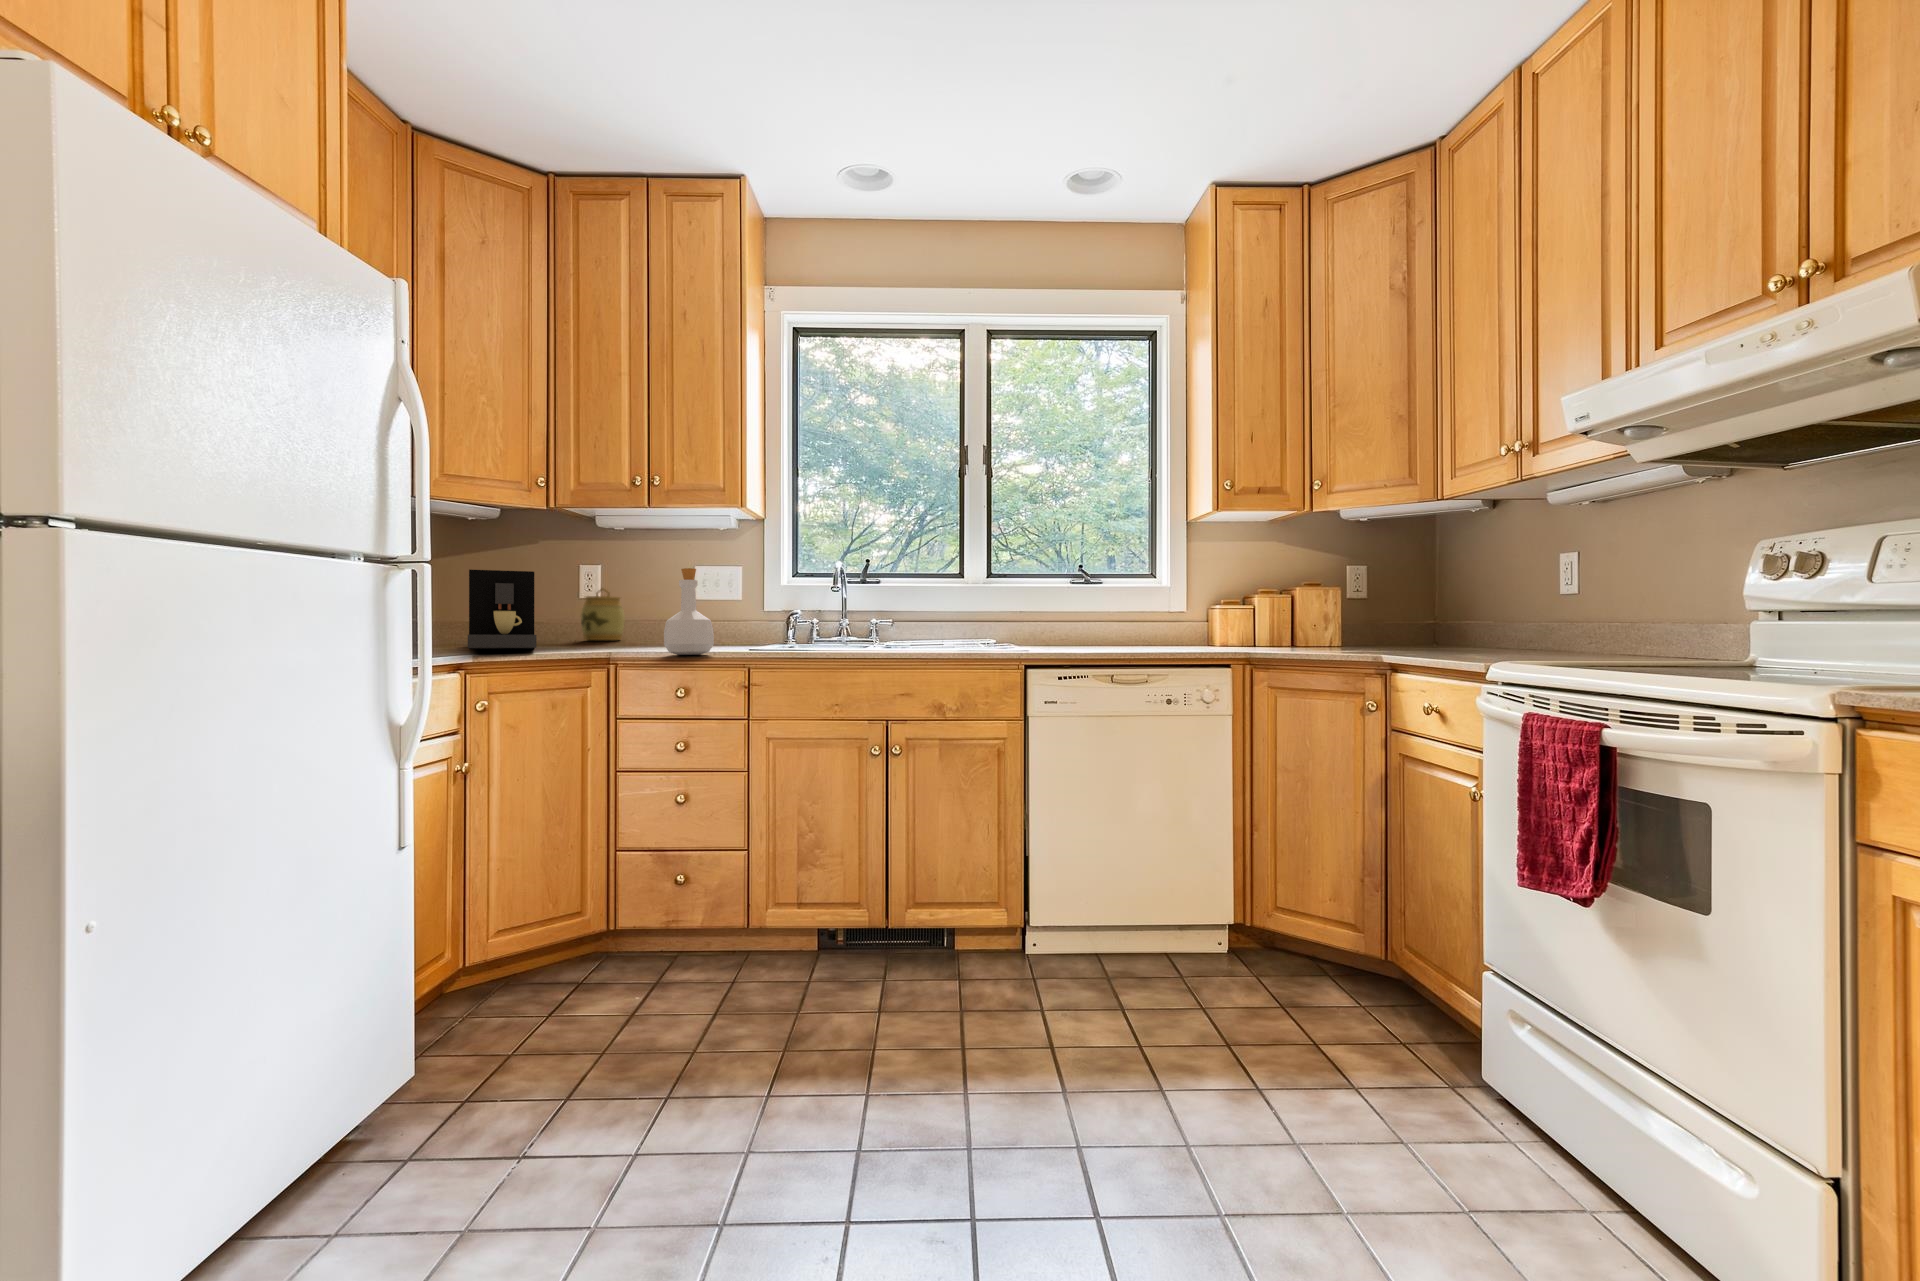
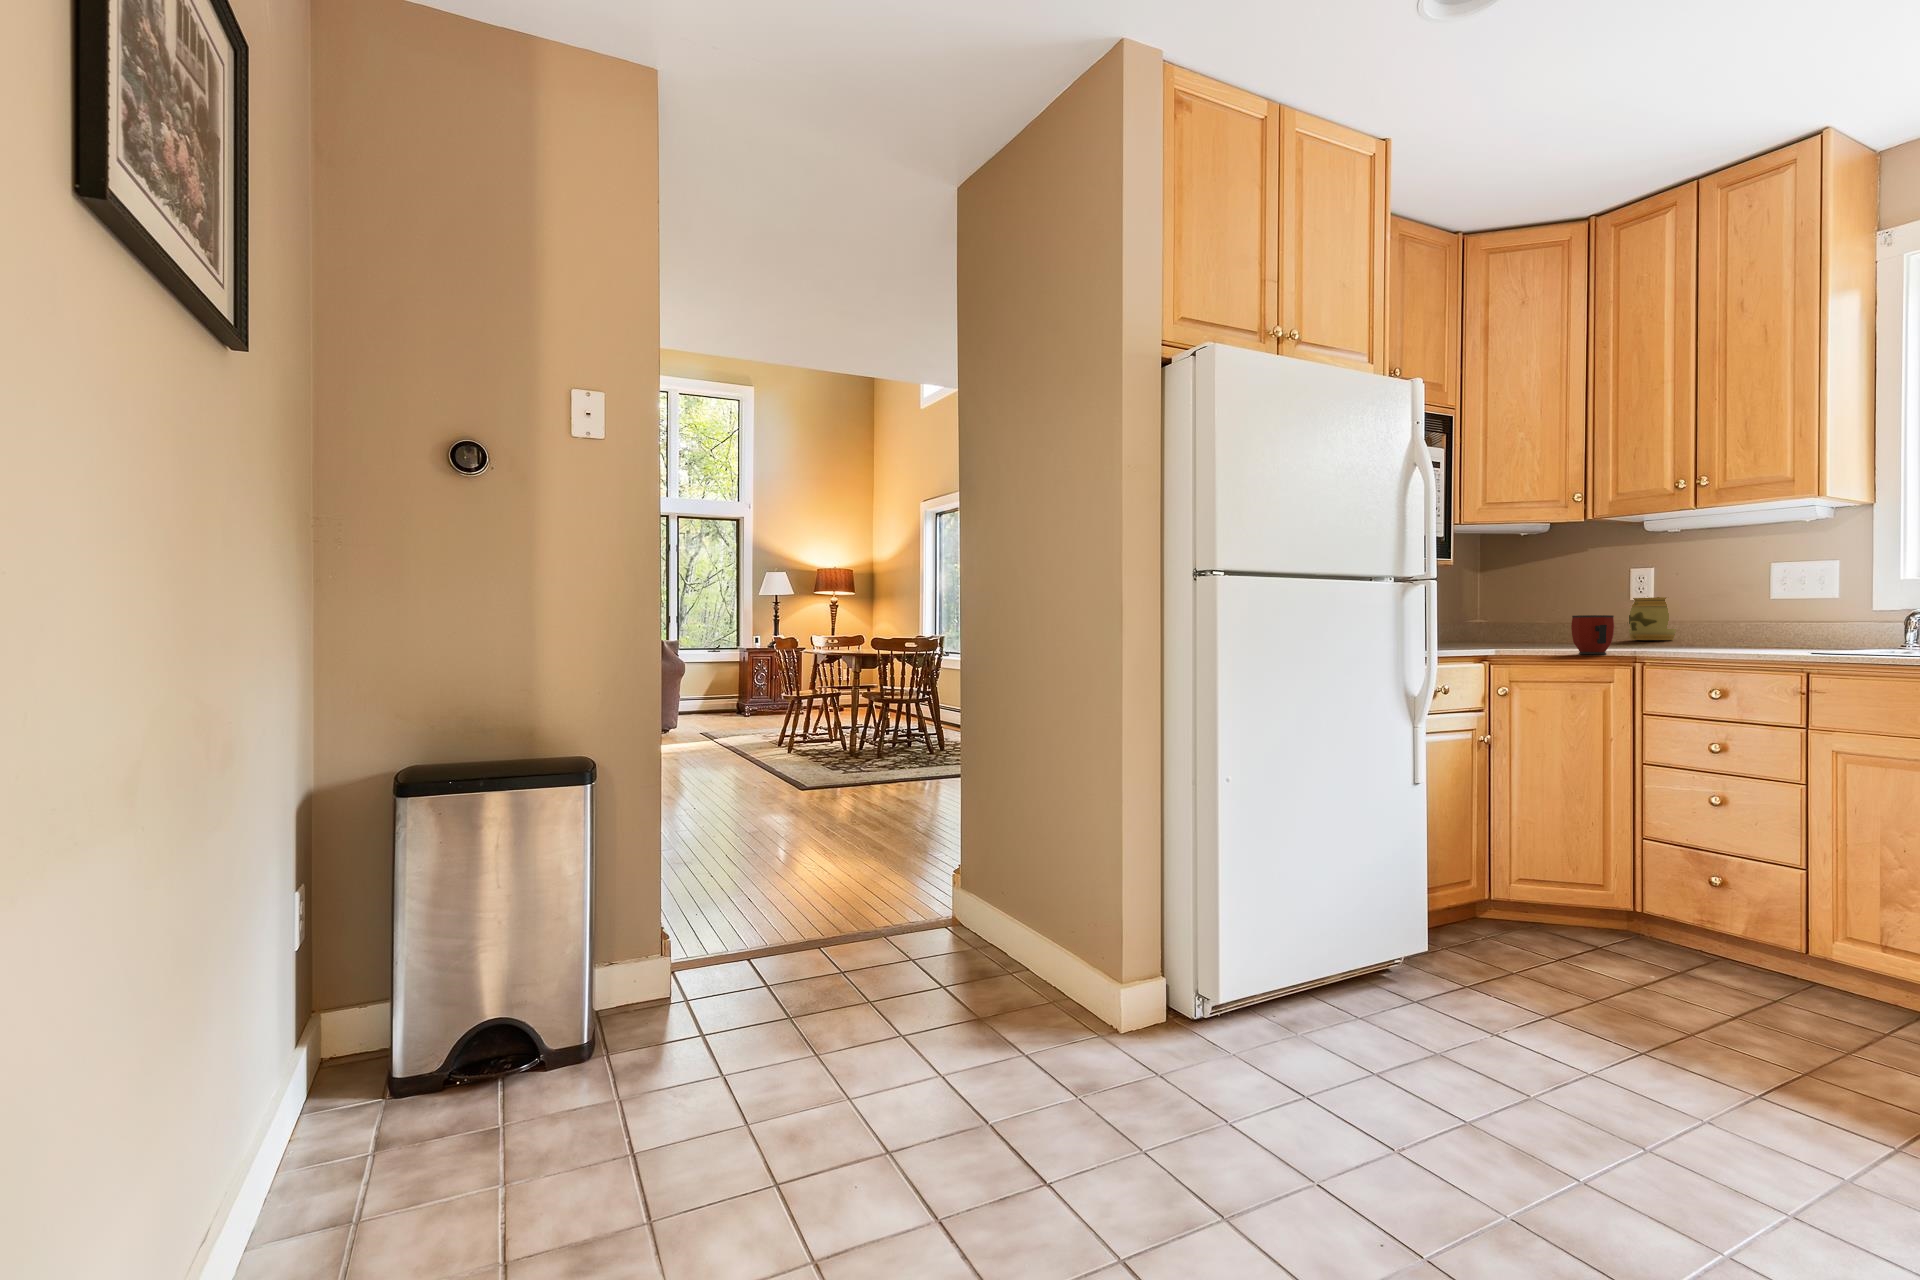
bottle: present [664,568,714,655] -> none [1700,566,1764,655]
coffee maker: present [468,570,536,649] -> none [1505,578,1574,647]
mug: none [546,614,587,658] -> present [1571,615,1614,654]

